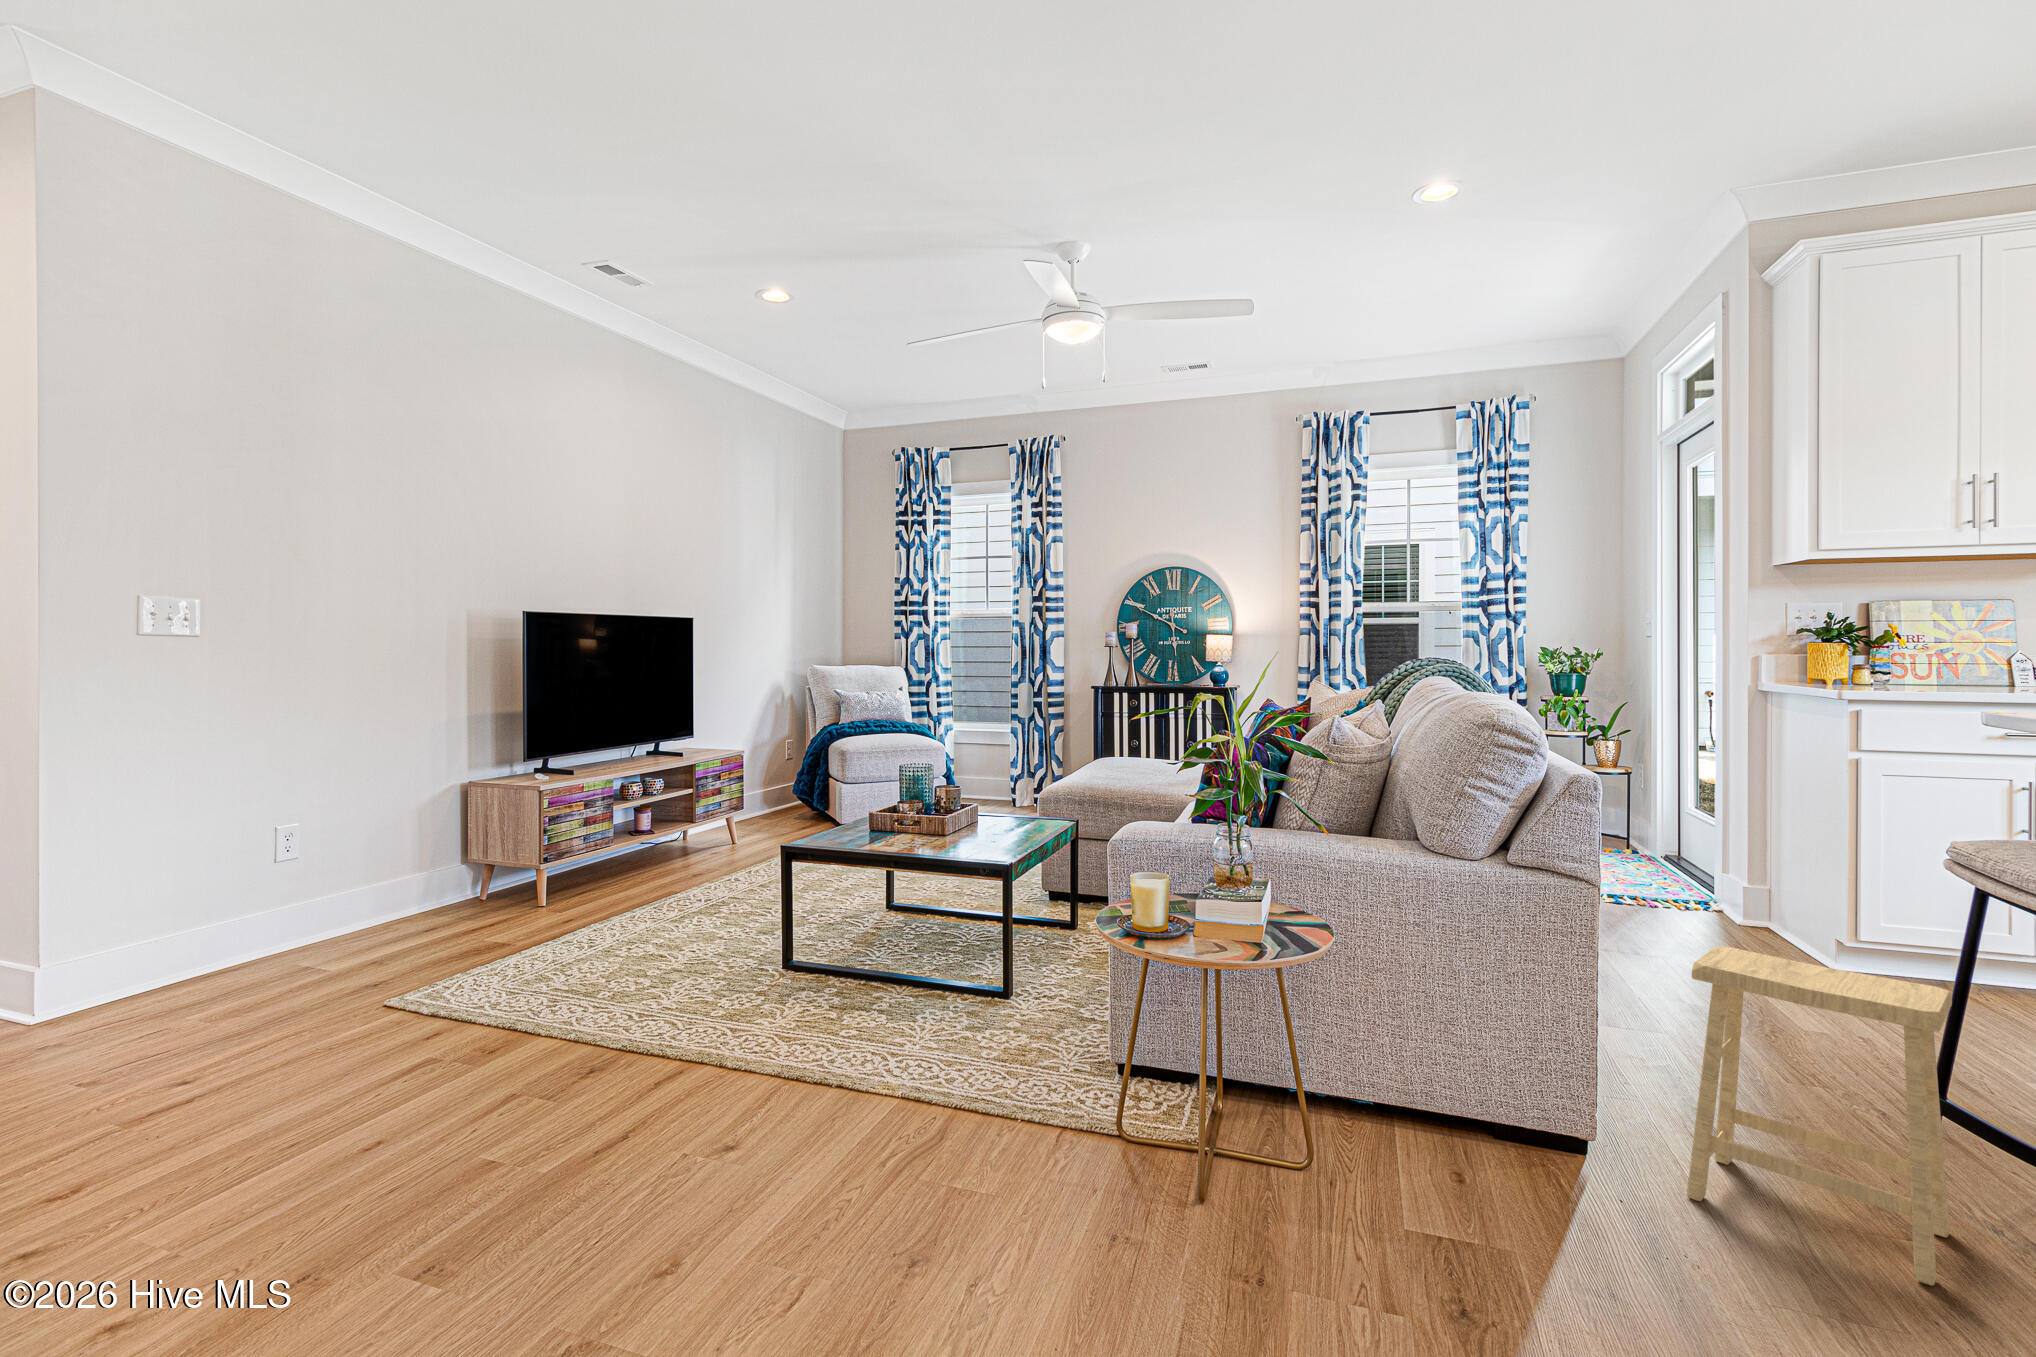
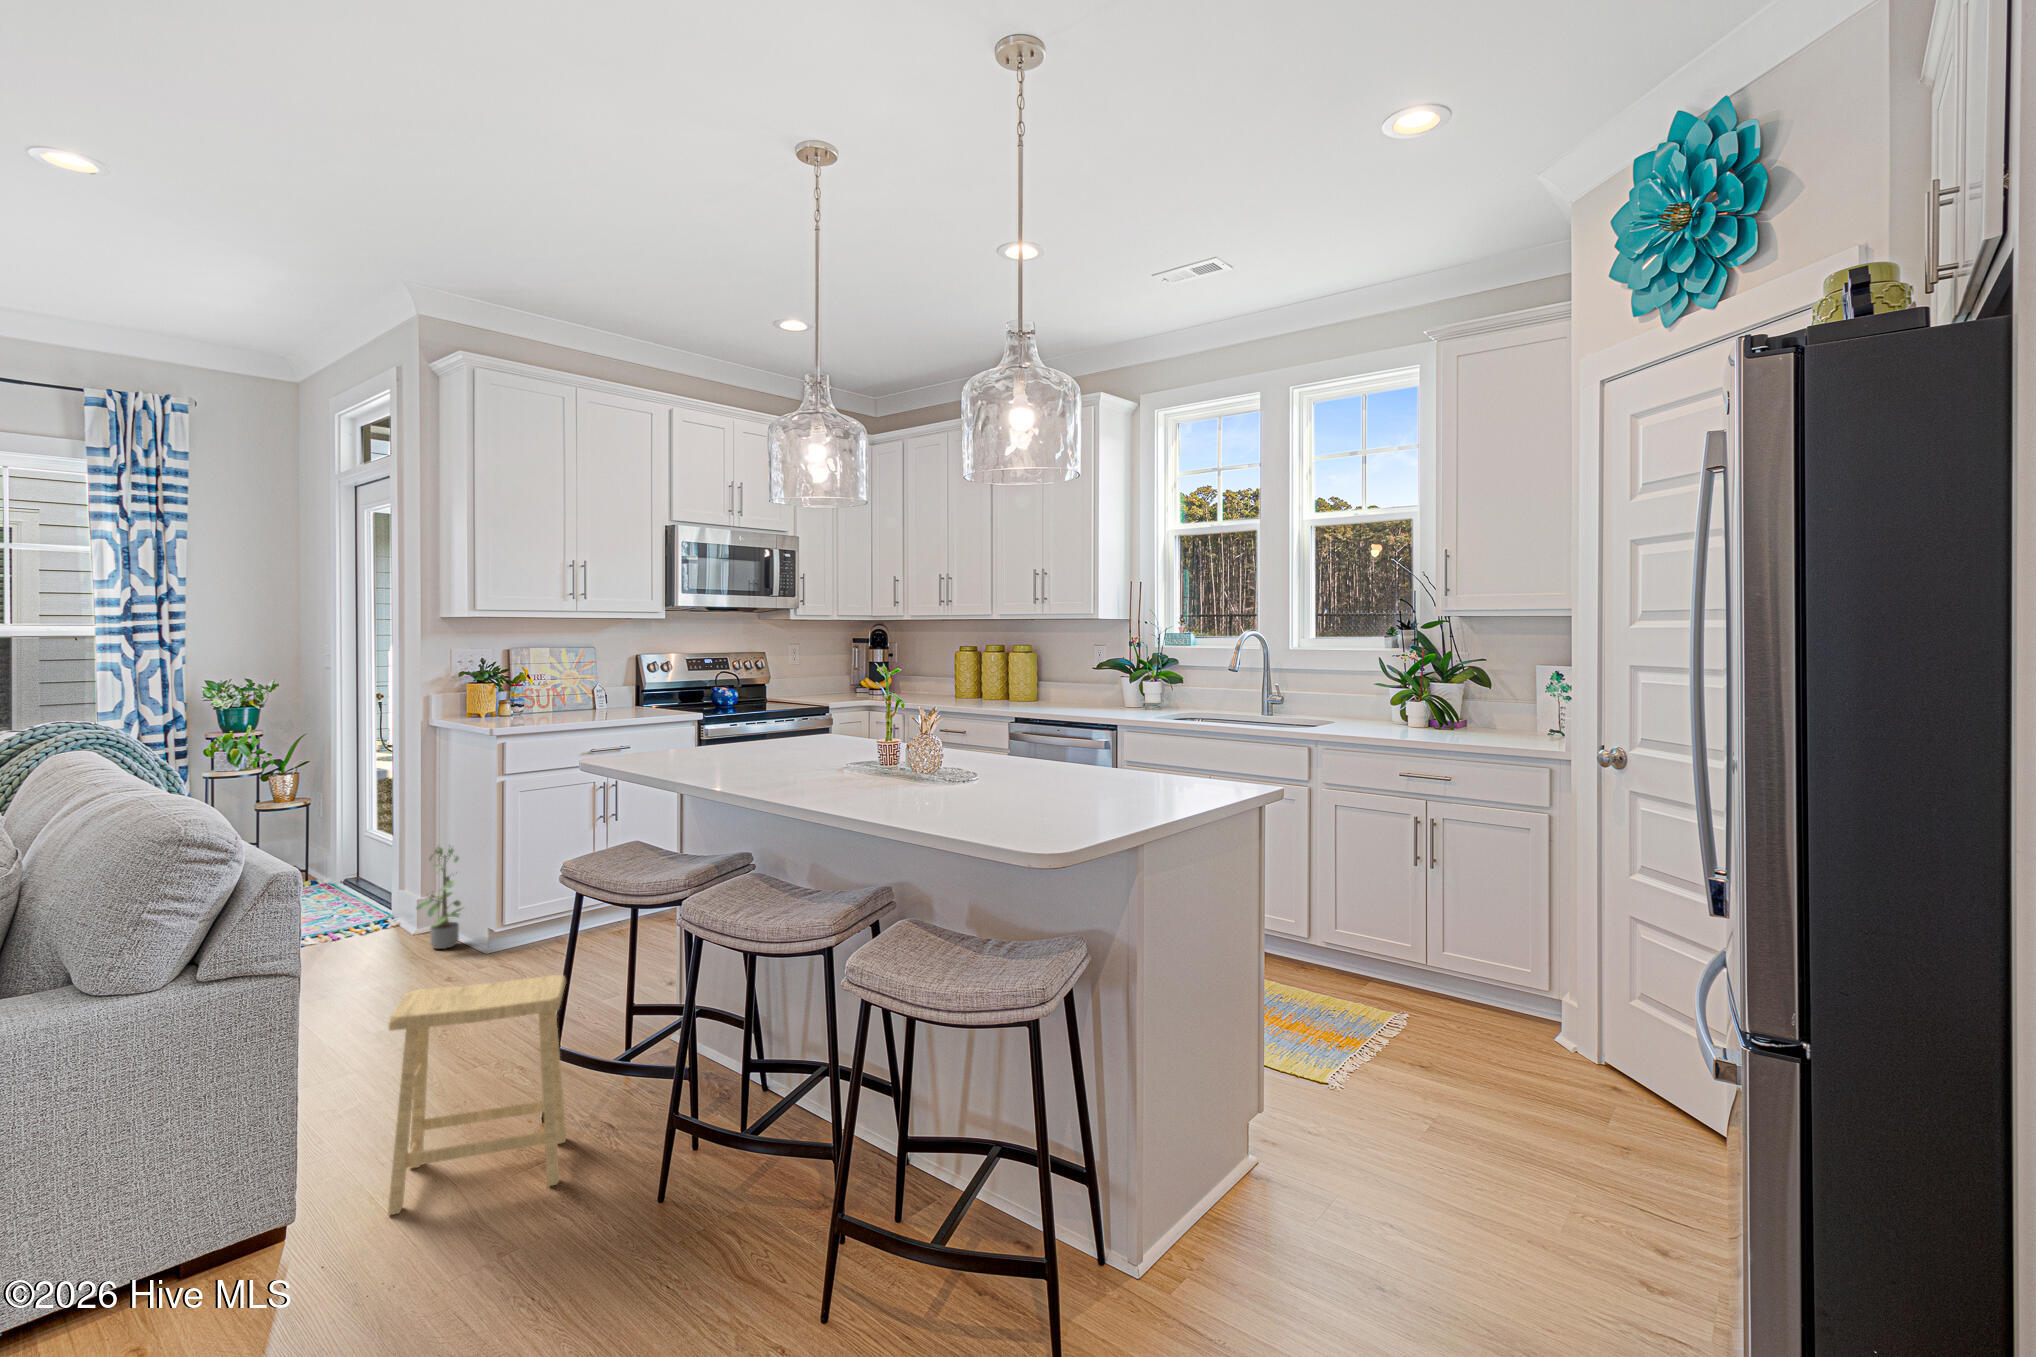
potted plant: none [1736,824,1800,950] -> present [416,847,461,949]

